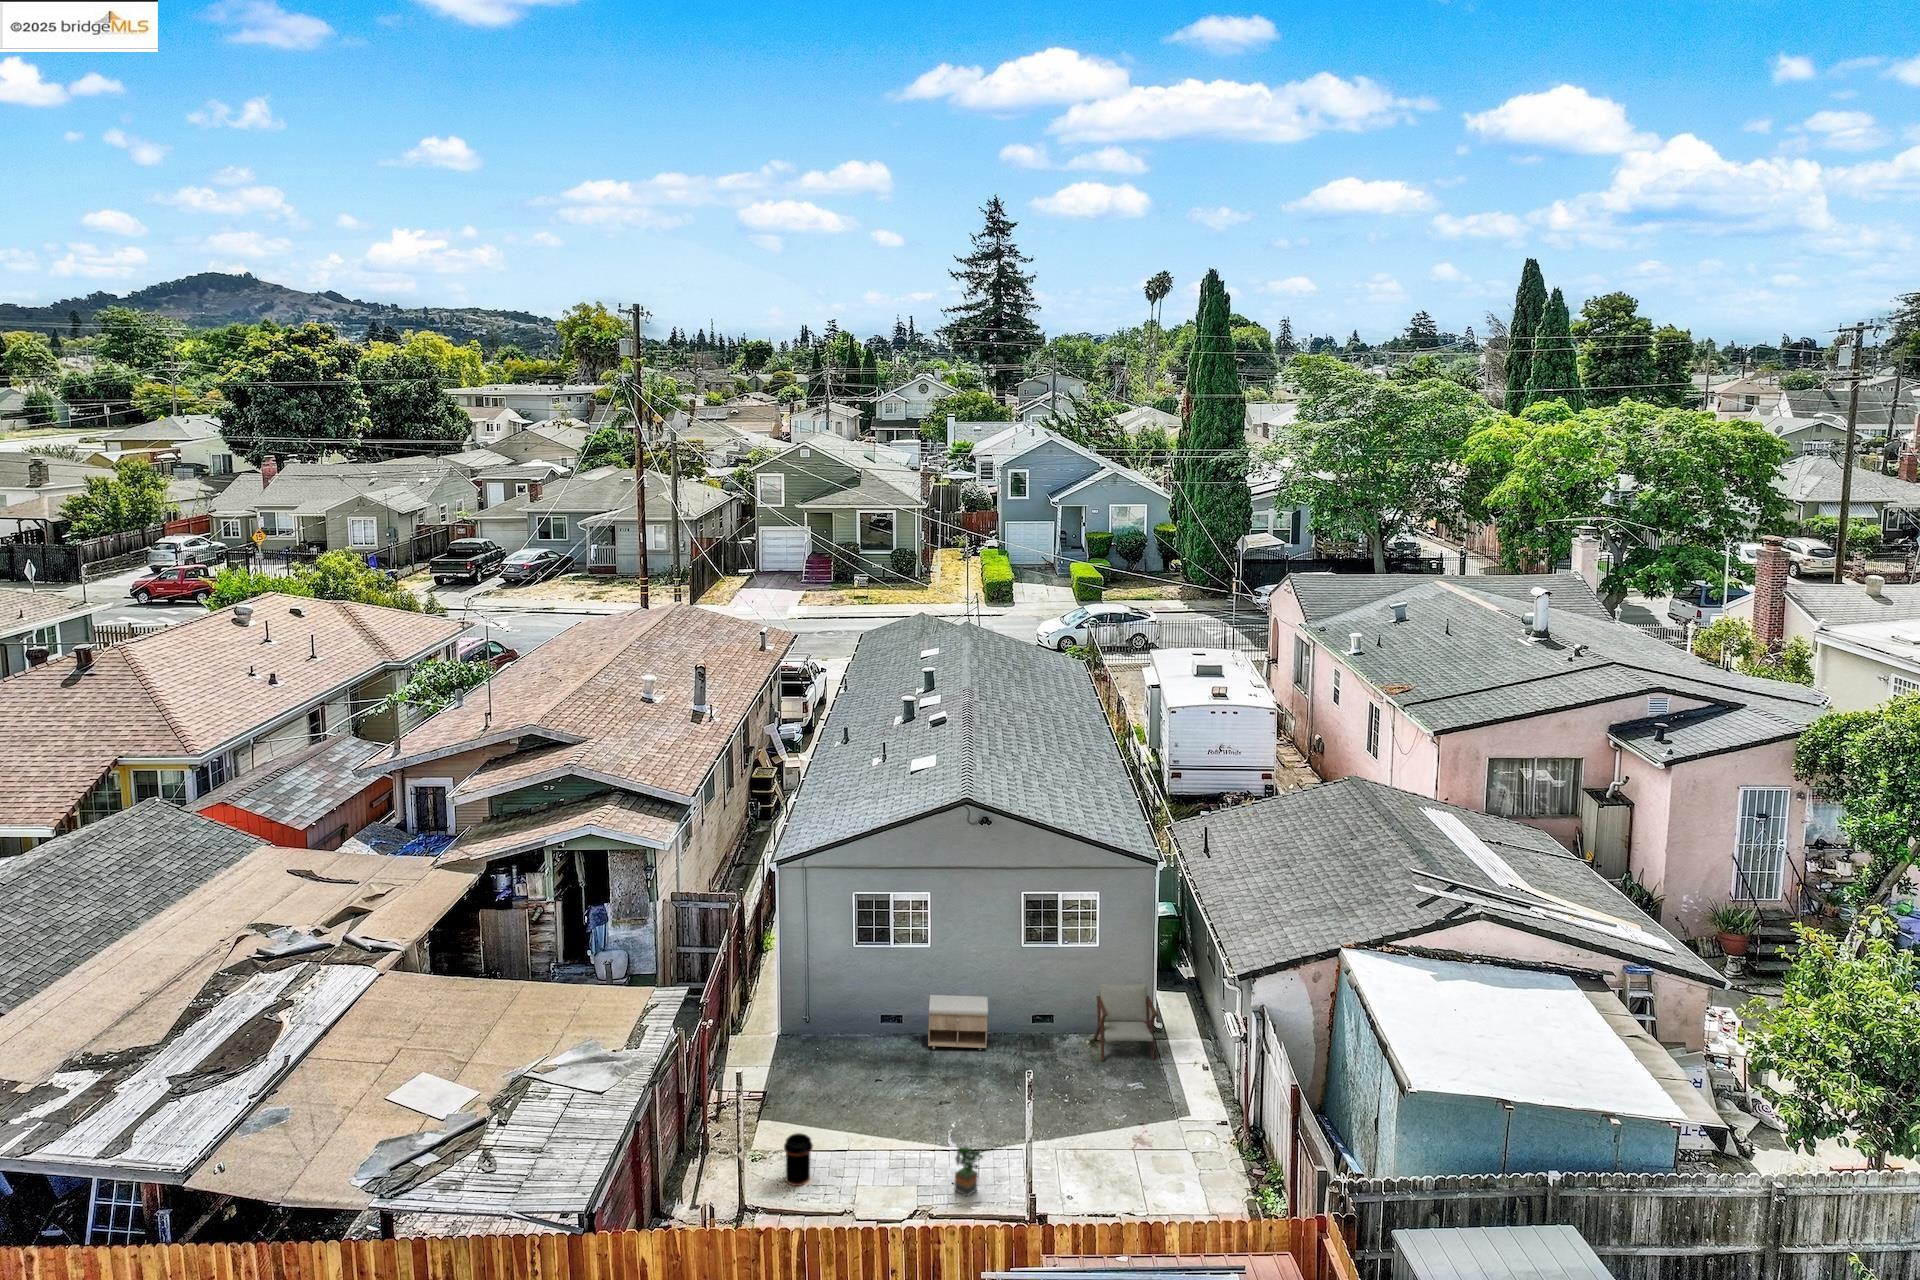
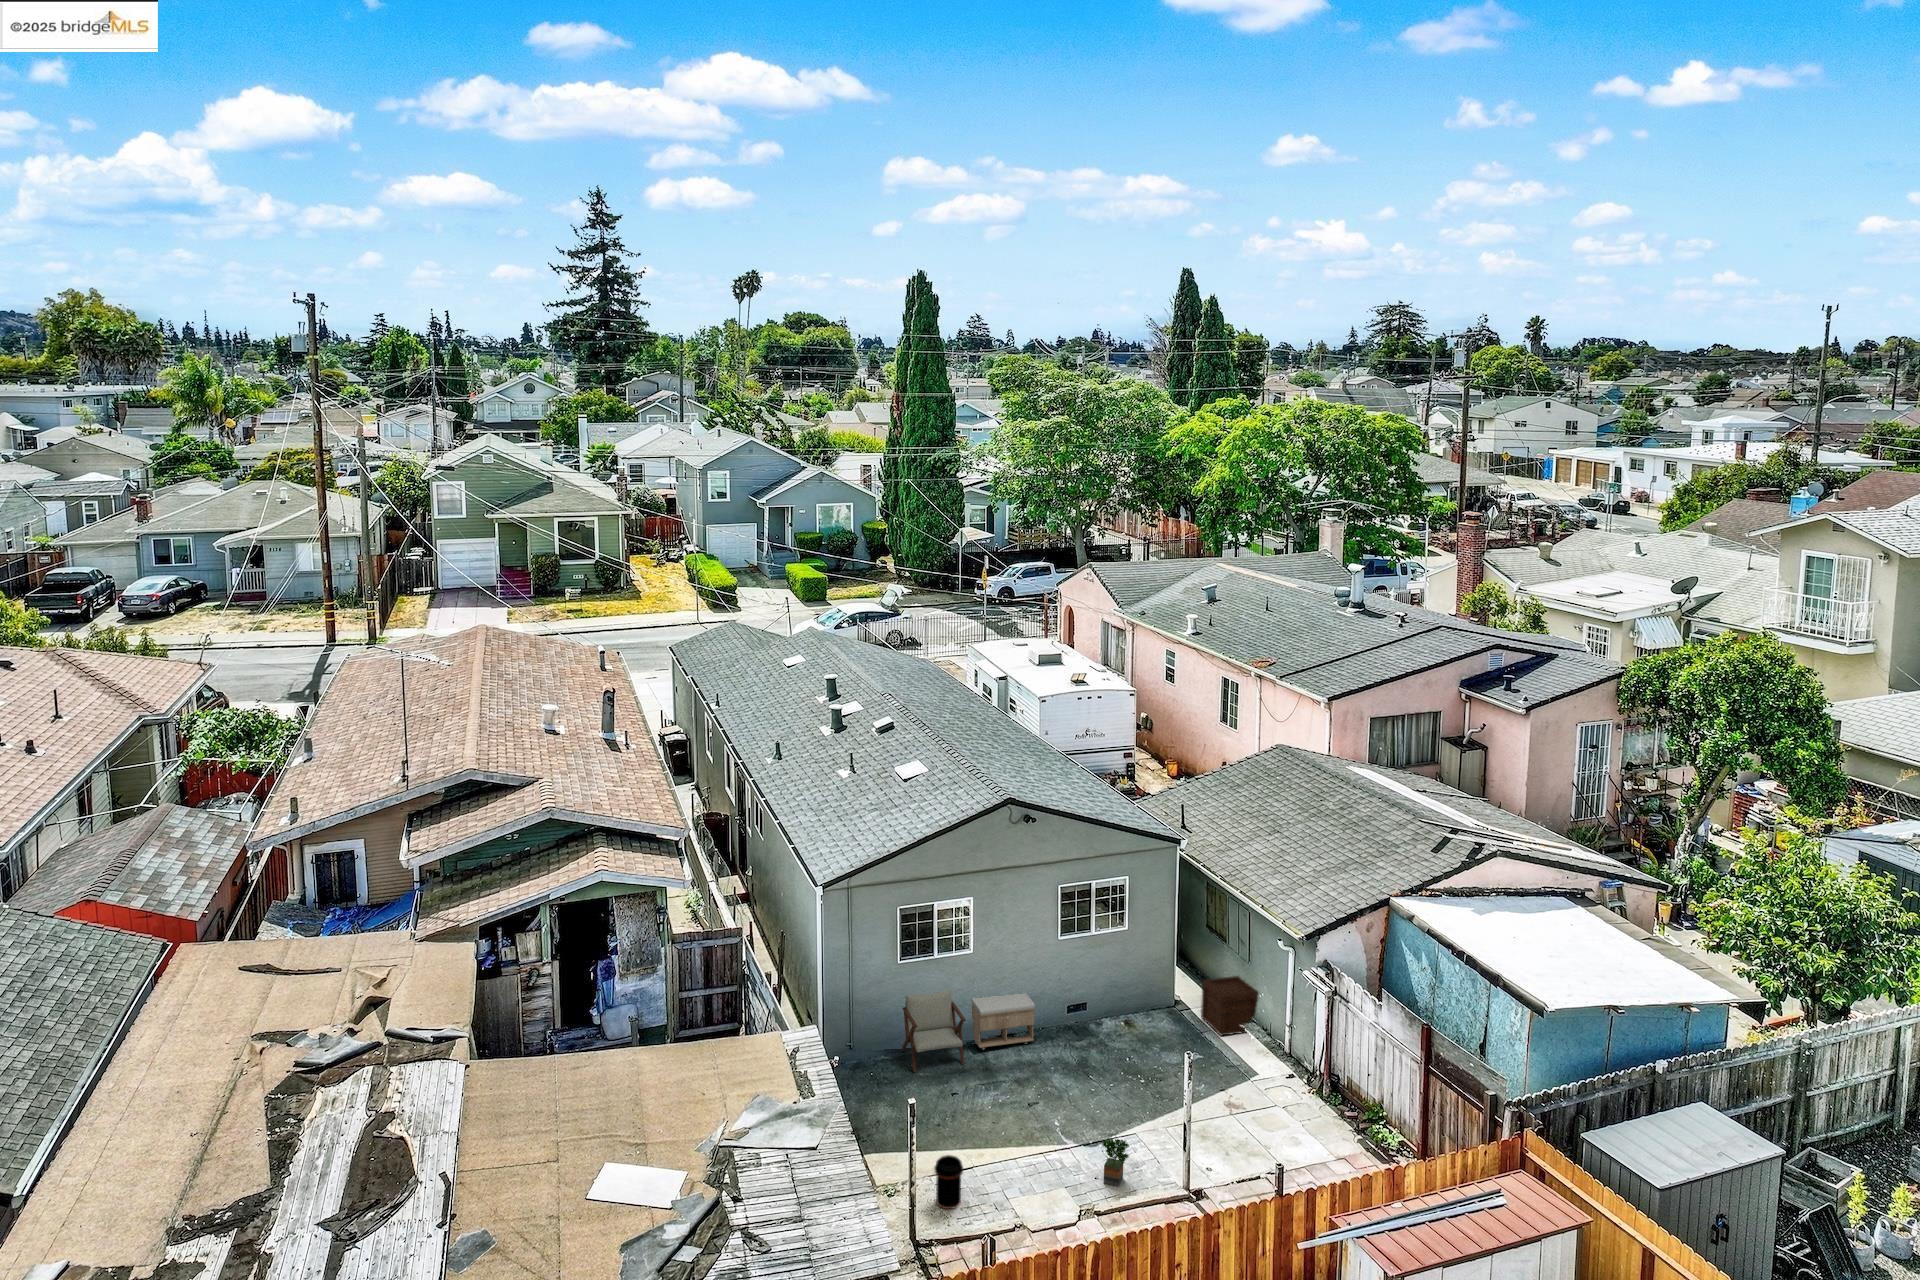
lounge chair: present [1093,984,1158,1061] -> present [901,990,966,1072]
wooden crate: none [1175,1013,1229,1076] -> present [1201,976,1259,1036]

